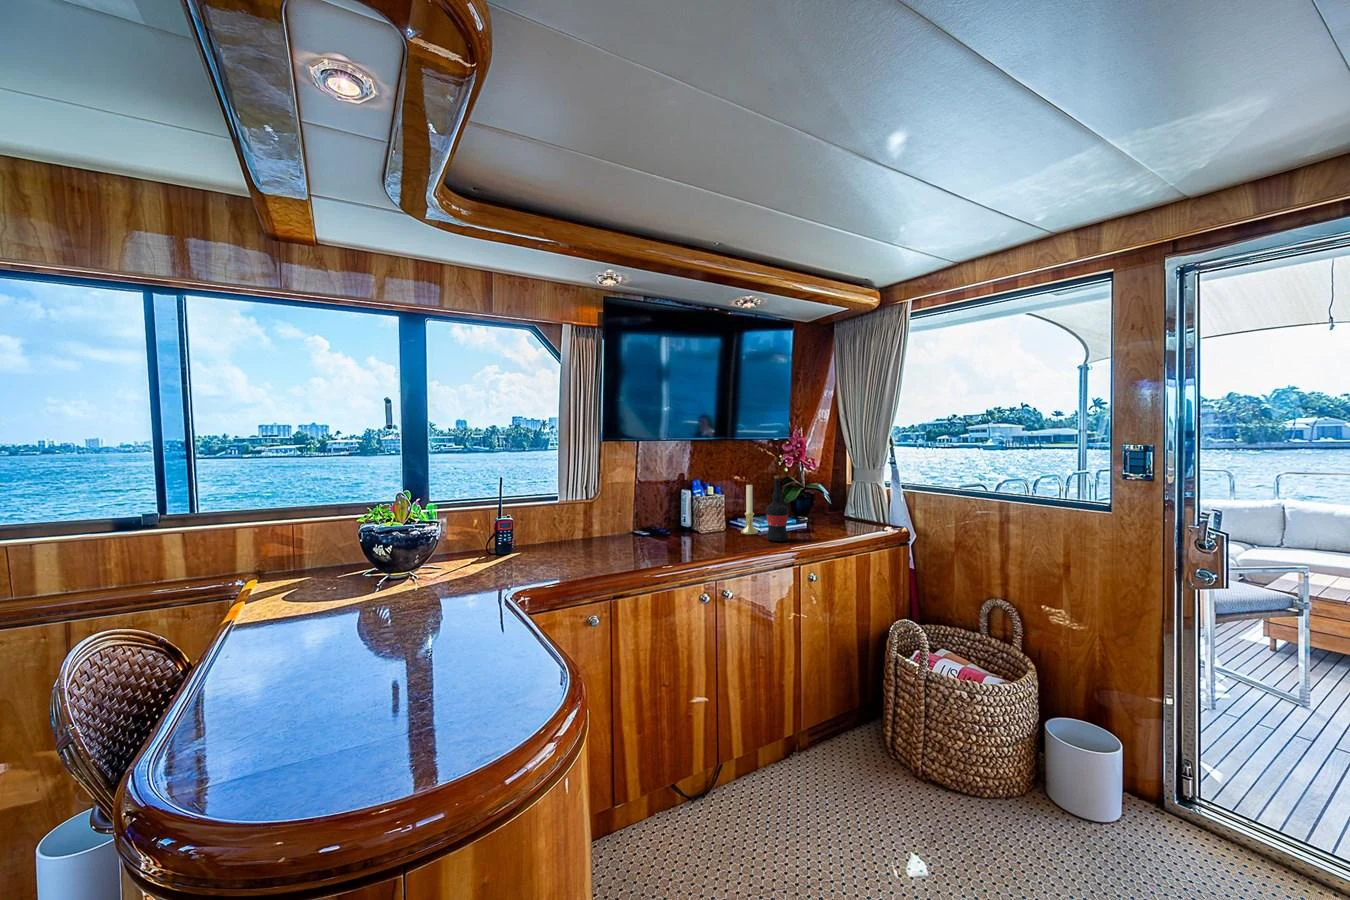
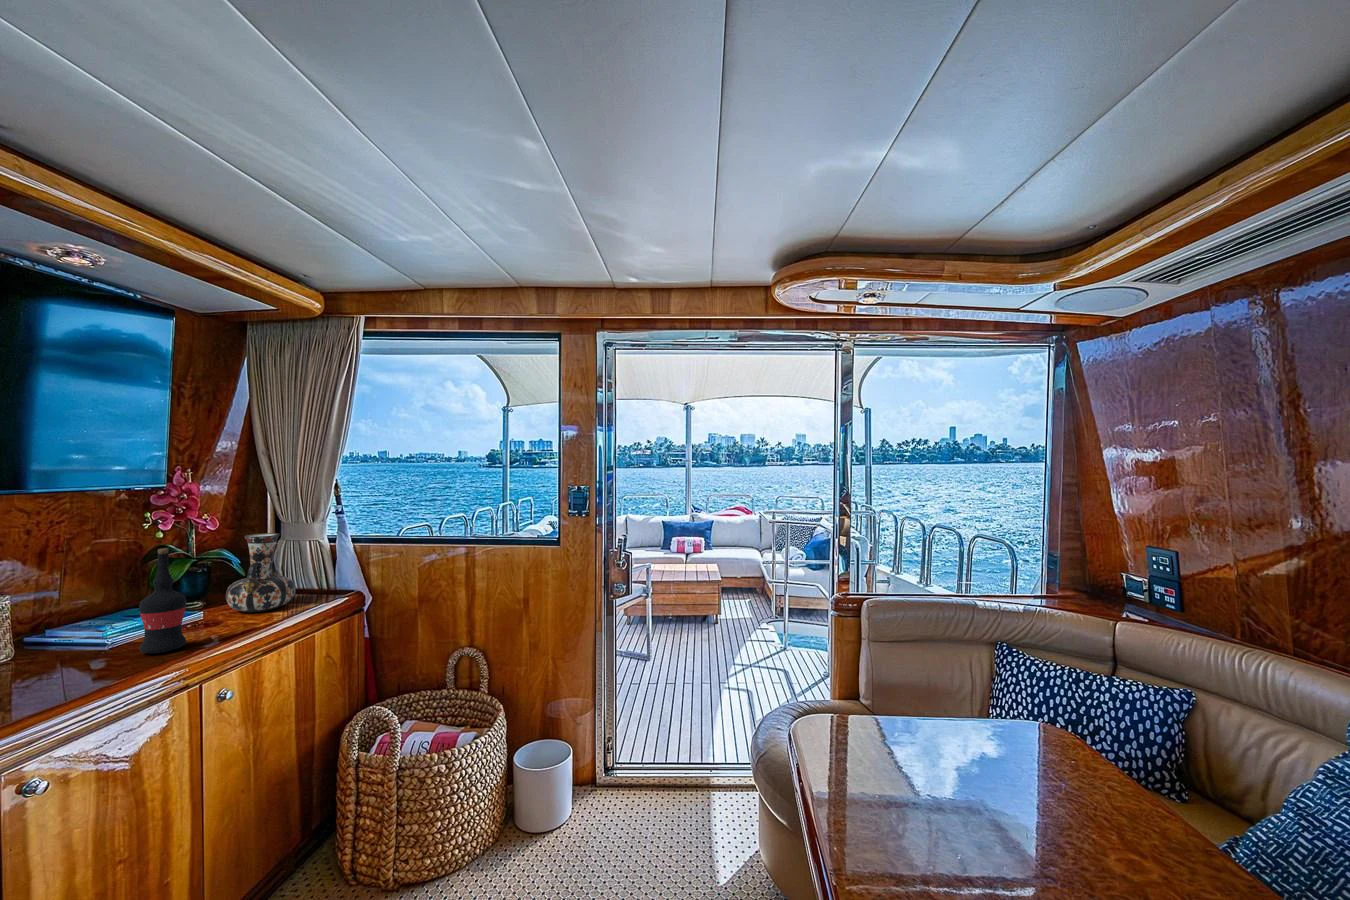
decorative vase: none [814,475,857,531] -> present [226,533,295,612]
candle holder: present [741,485,758,534] -> none [78,565,118,653]

